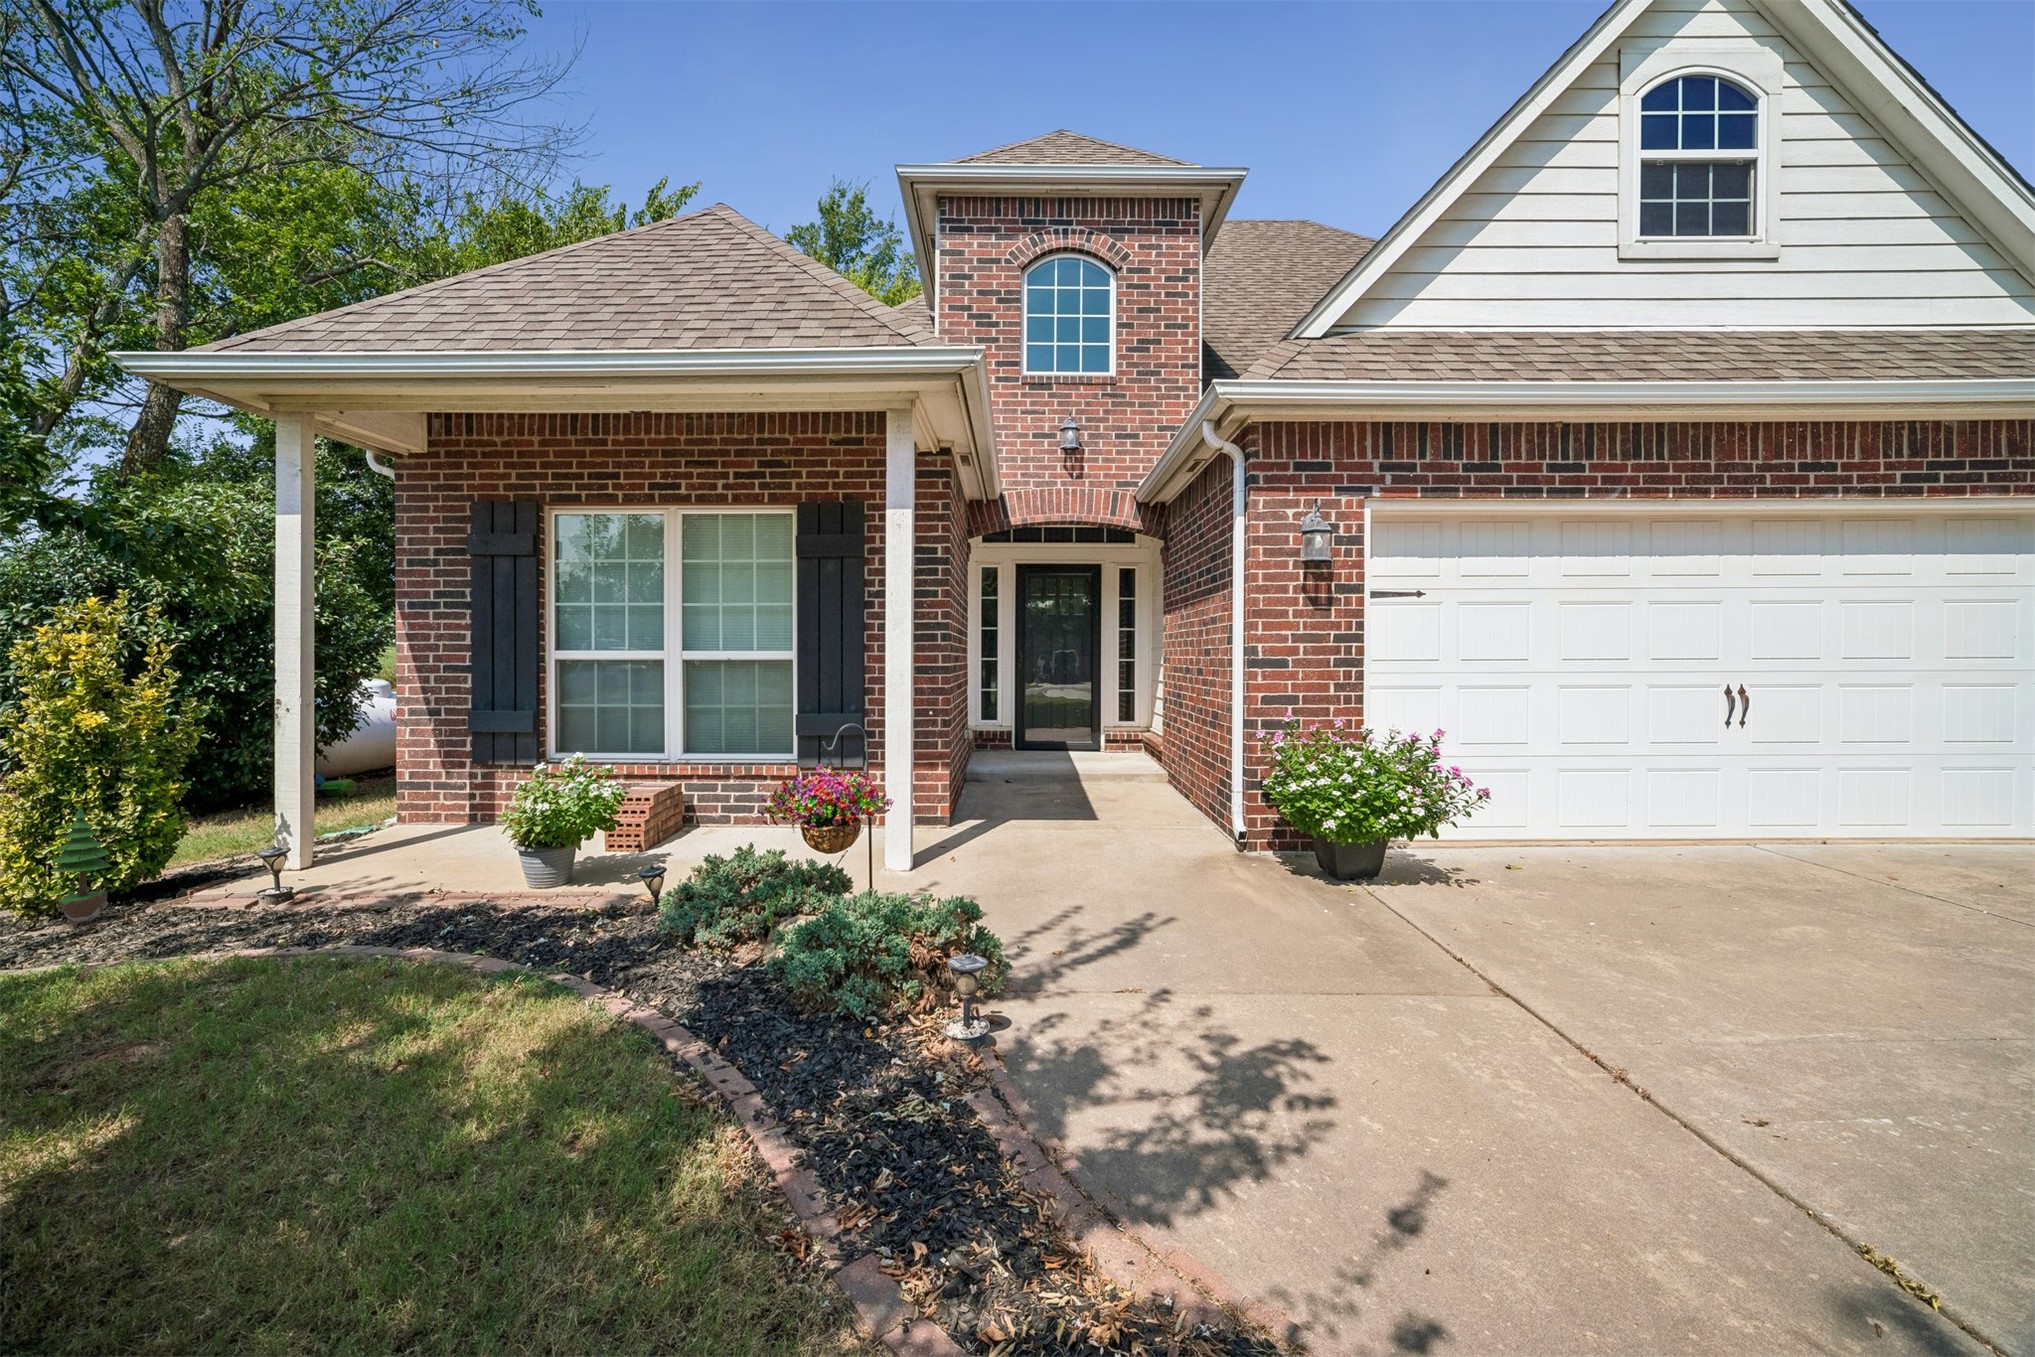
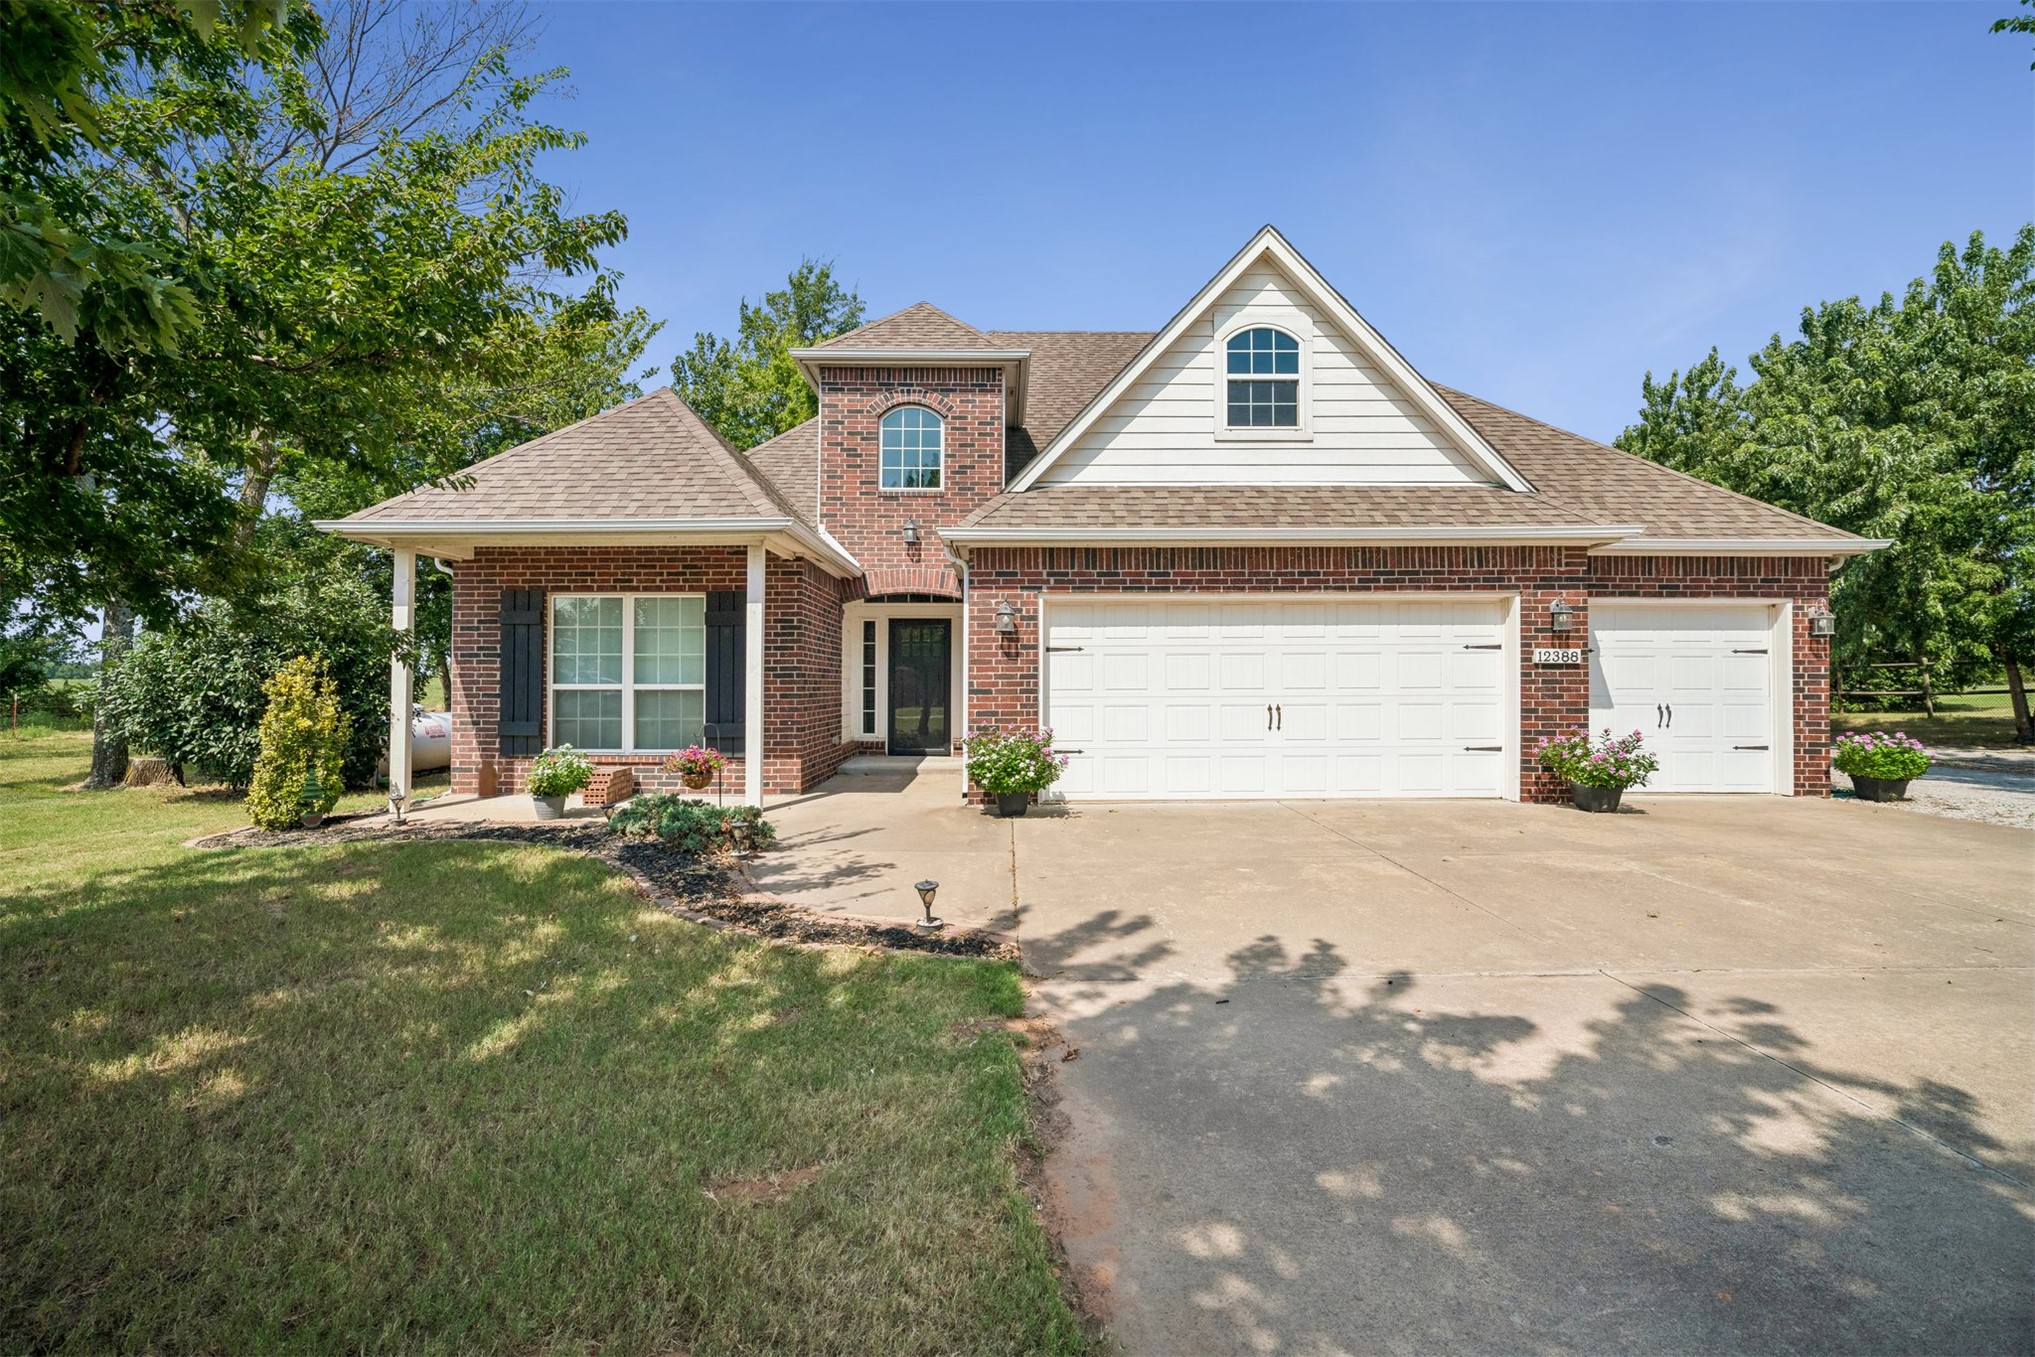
watering can: none [432,772,483,835] -> present [476,760,508,798]

